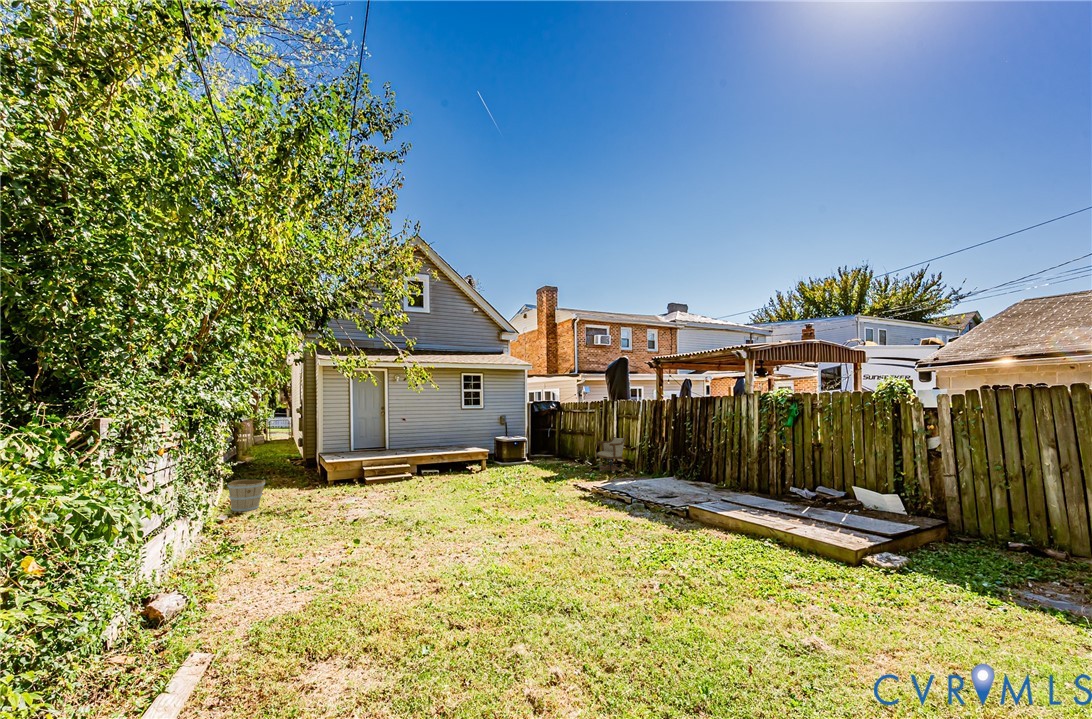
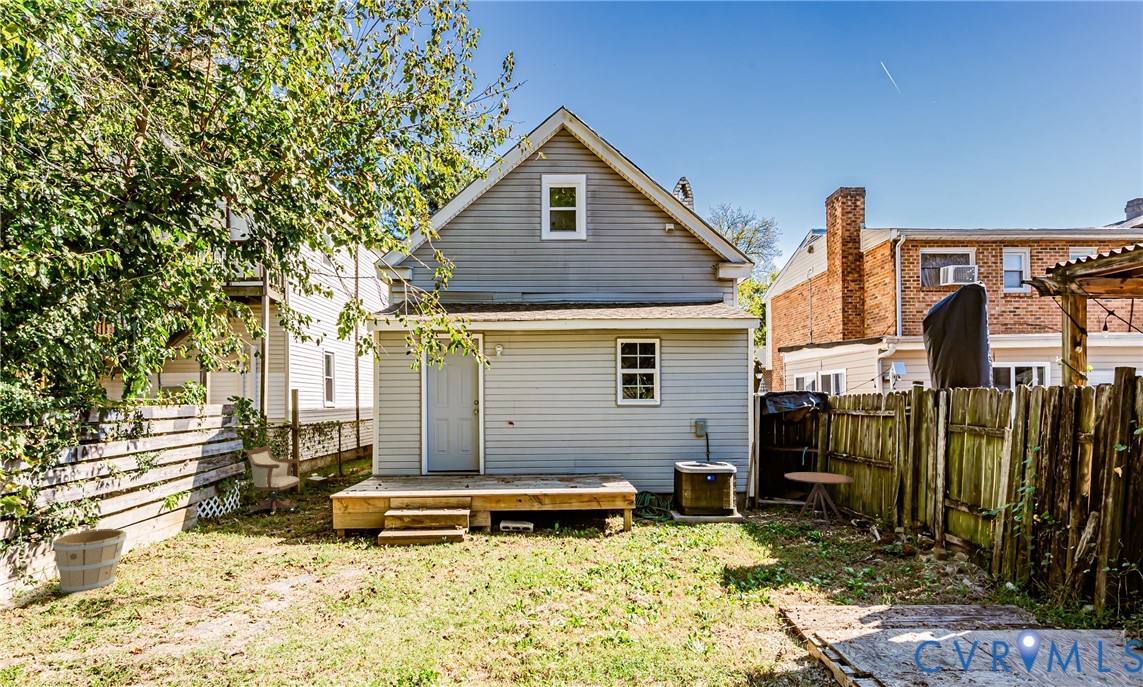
chair: present [597,435,627,474] -> present [246,446,300,515]
round table: none [546,440,576,463] -> present [785,472,855,527]

